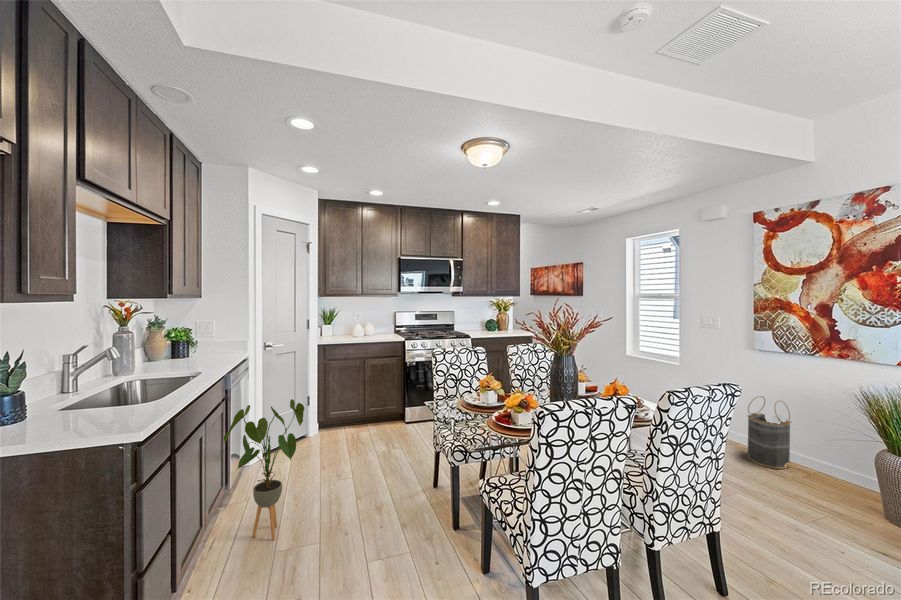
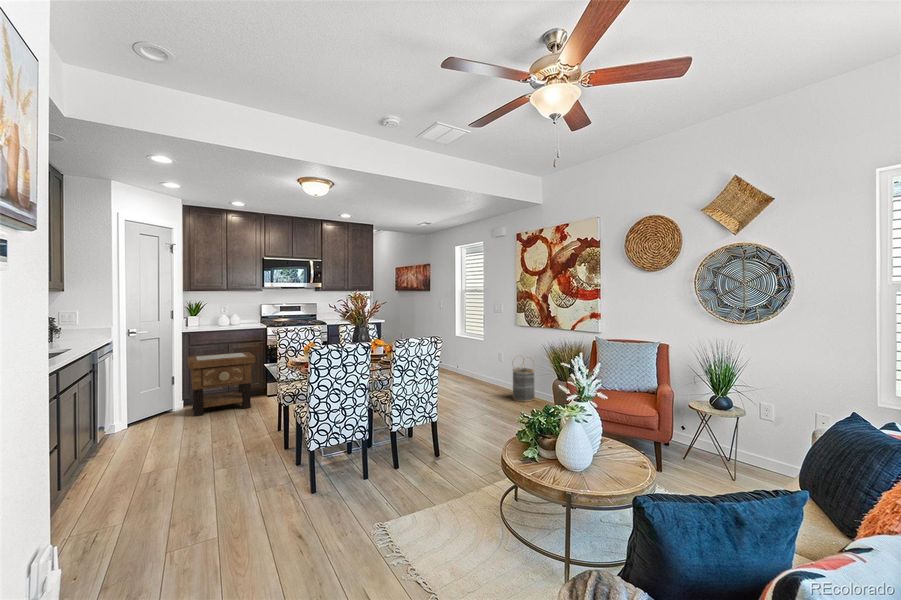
side table: none [323,369,398,448] -> present [188,352,255,416]
house plant: present [223,399,304,540] -> none [93,367,164,468]

